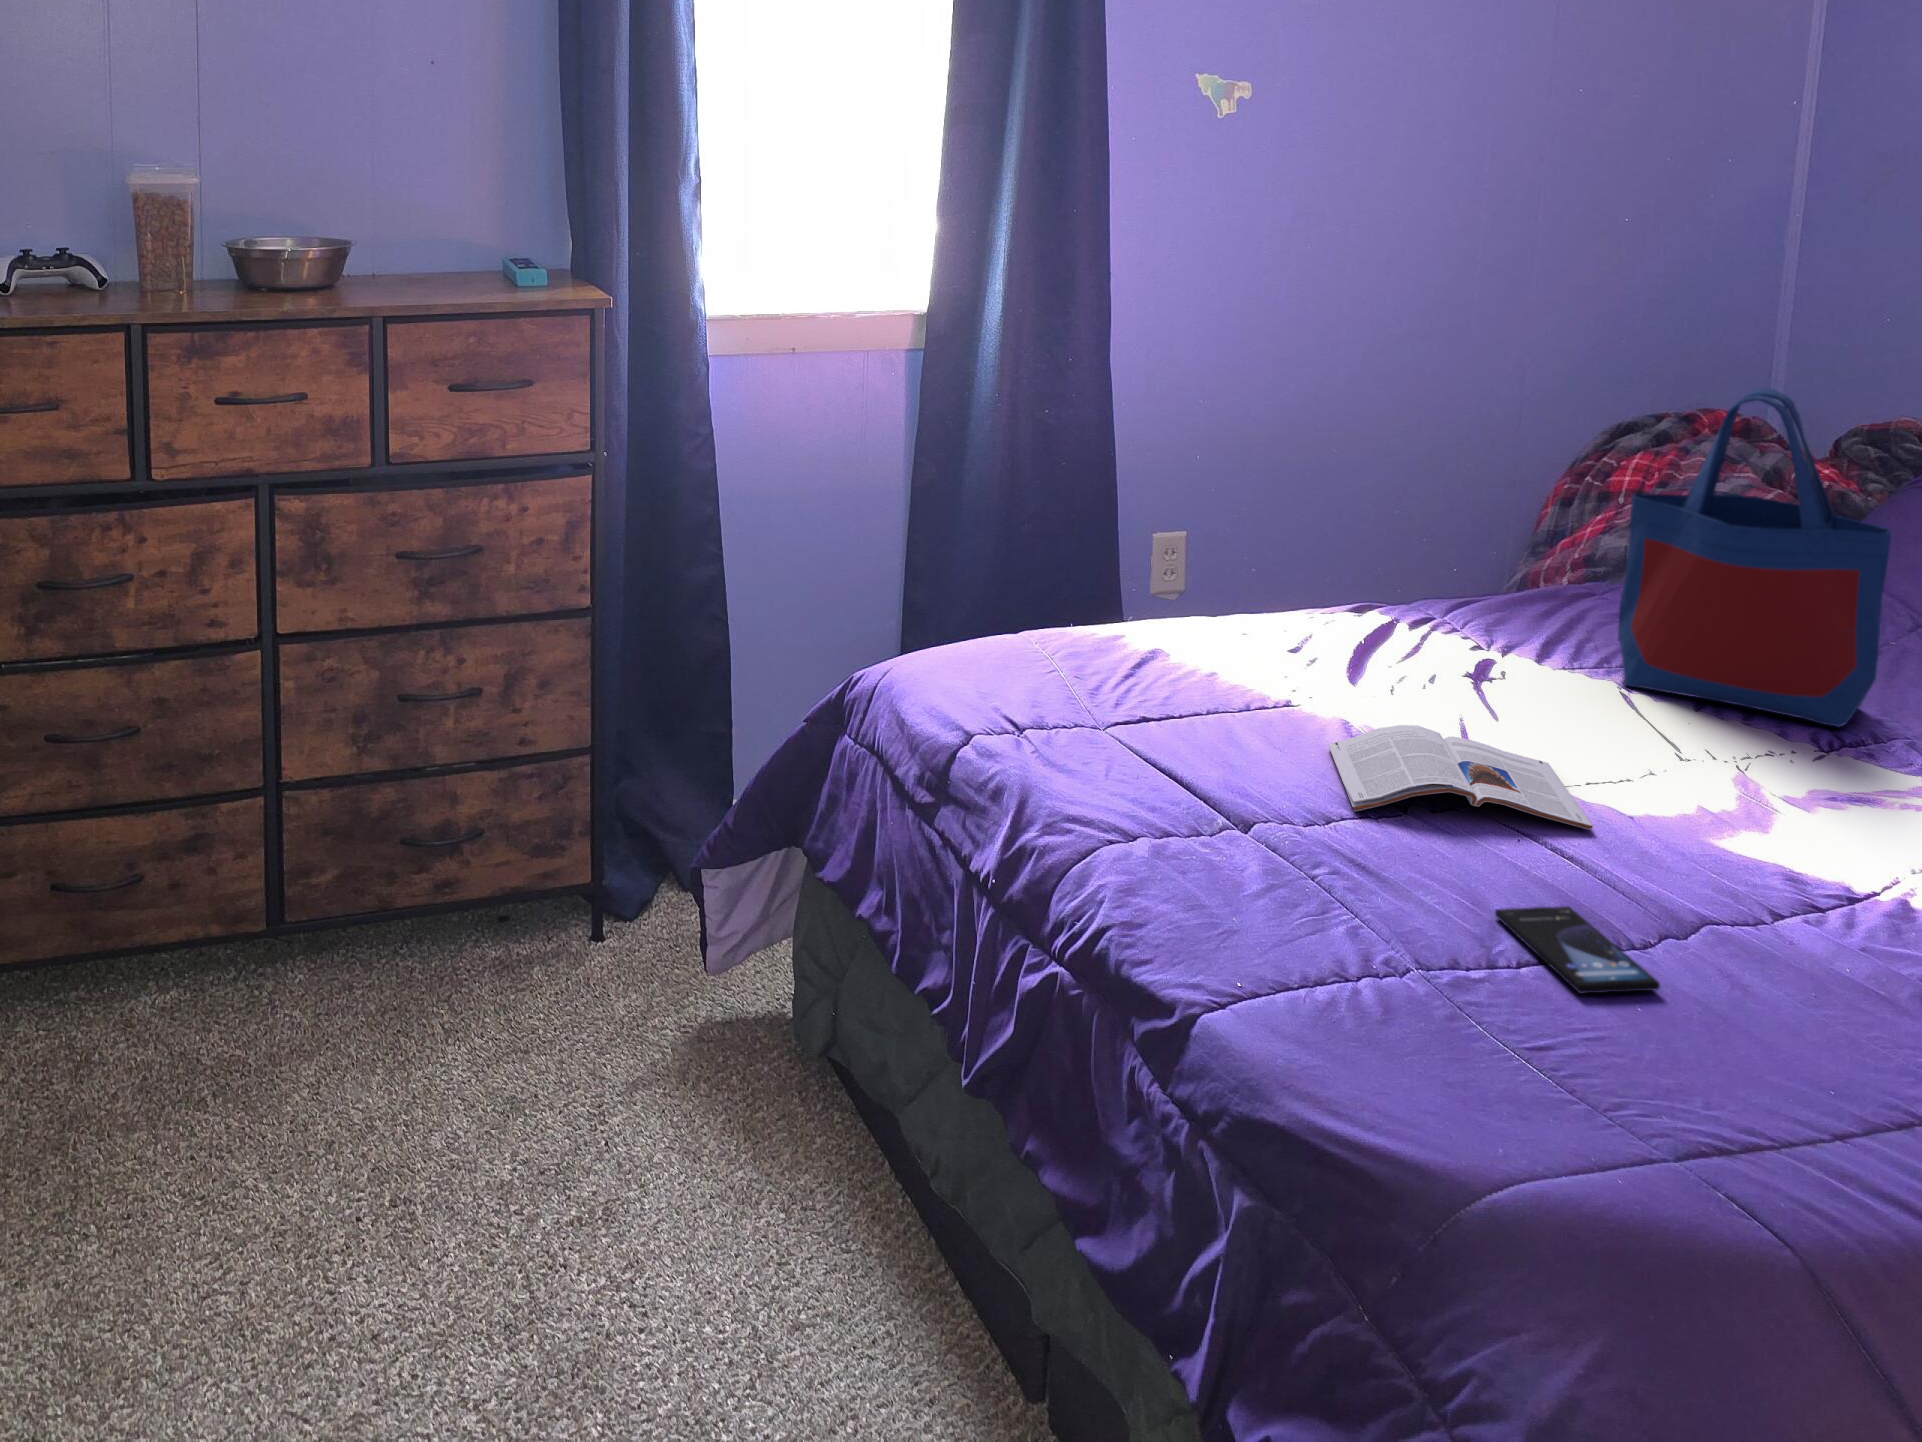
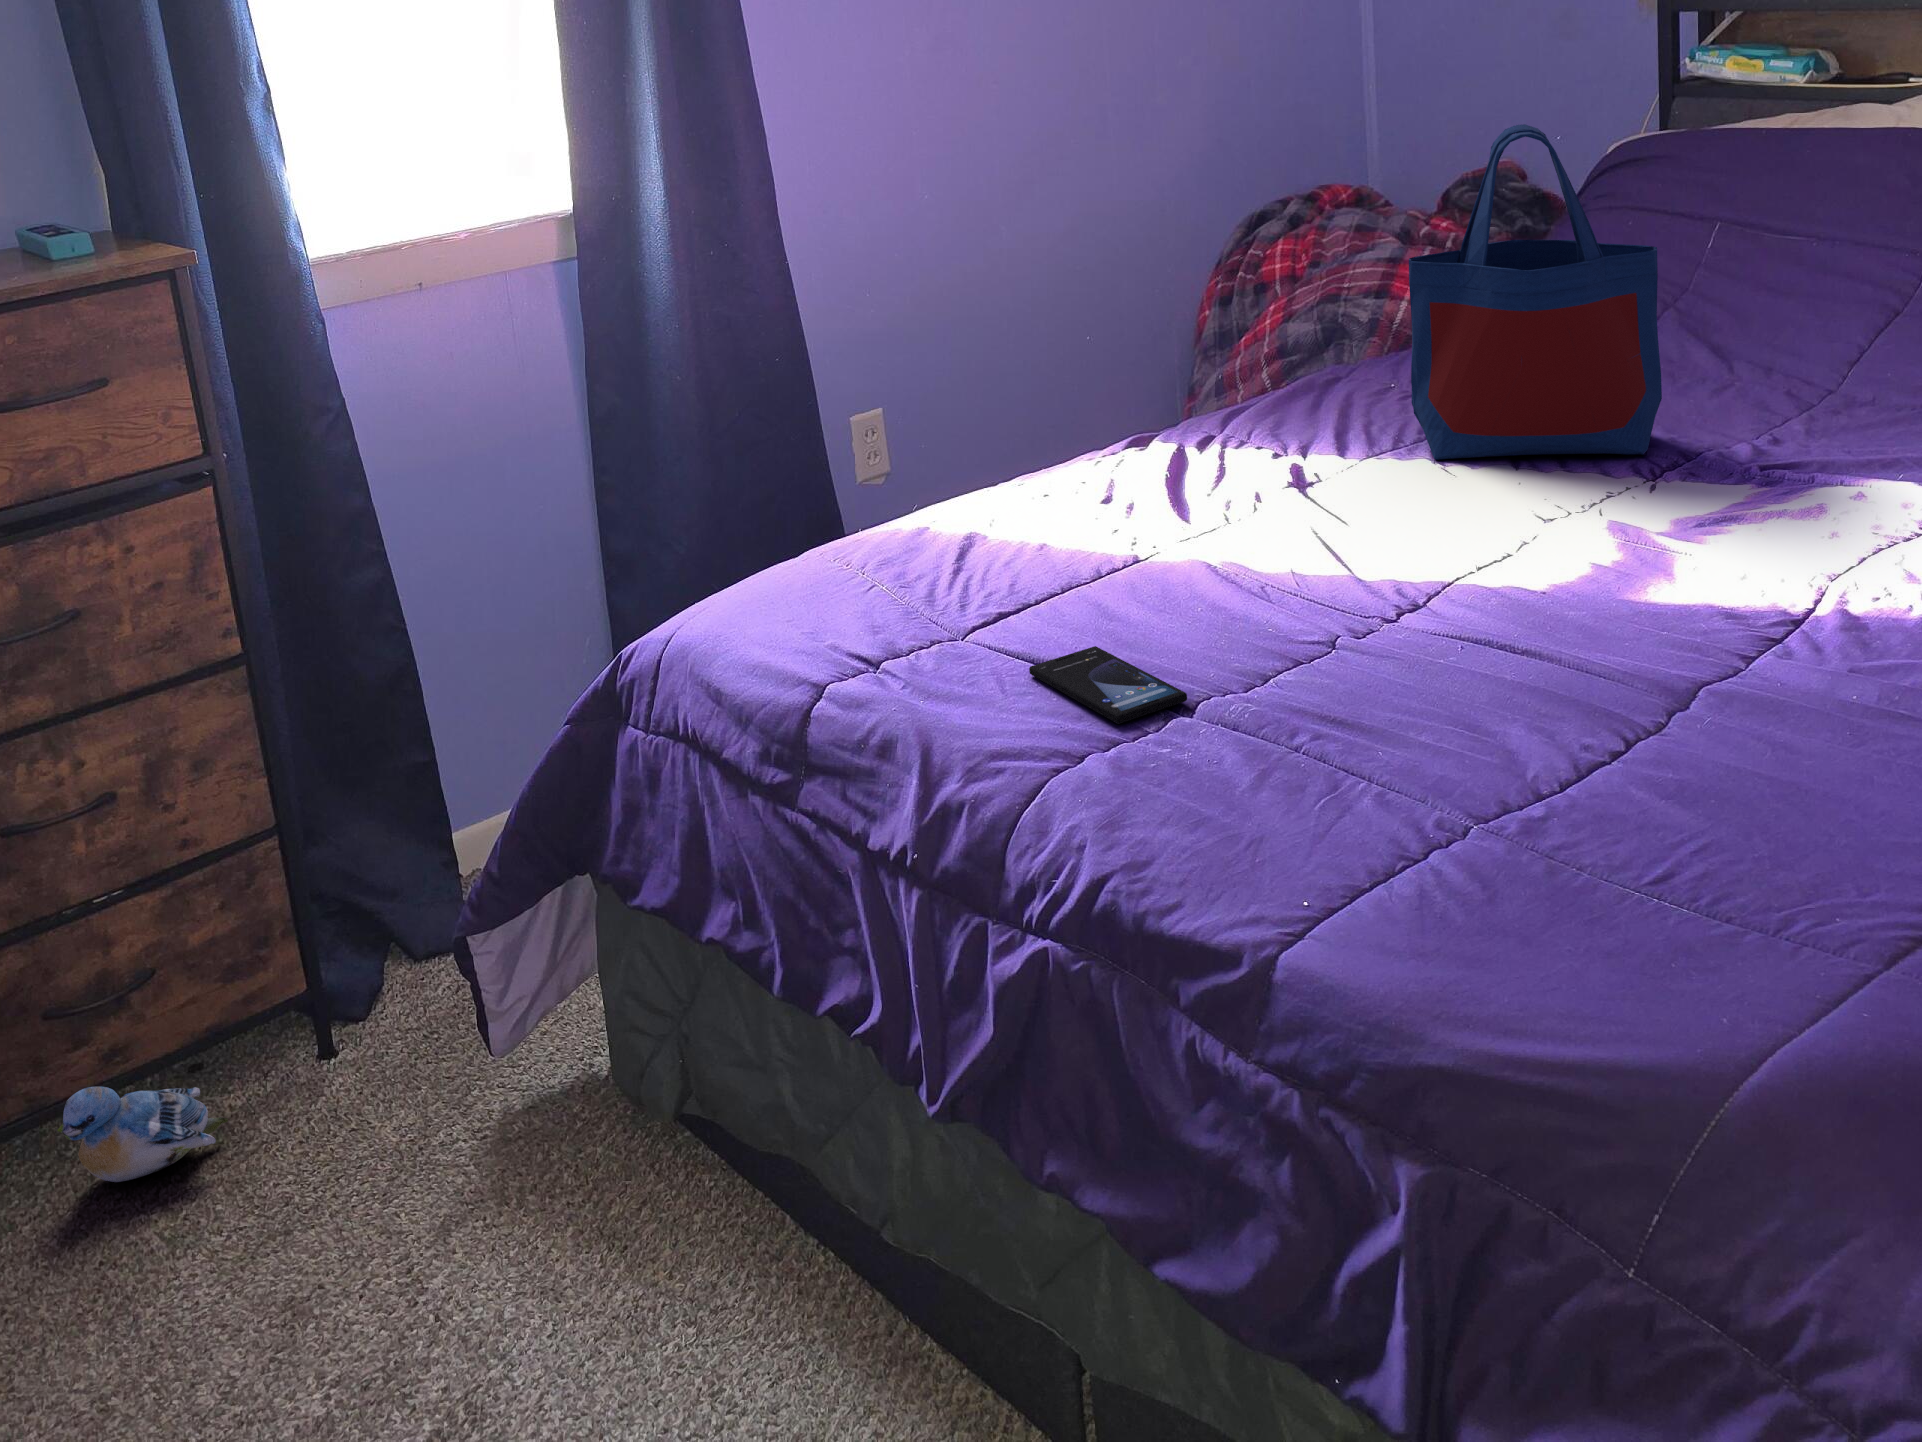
magazine: present [1328,725,1593,830] -> none [1211,549,1518,661]
plush toy: none [399,903,515,981] -> present [57,1087,228,1182]
smartphone: present [1495,906,1660,993] -> present [1029,646,1187,724]

